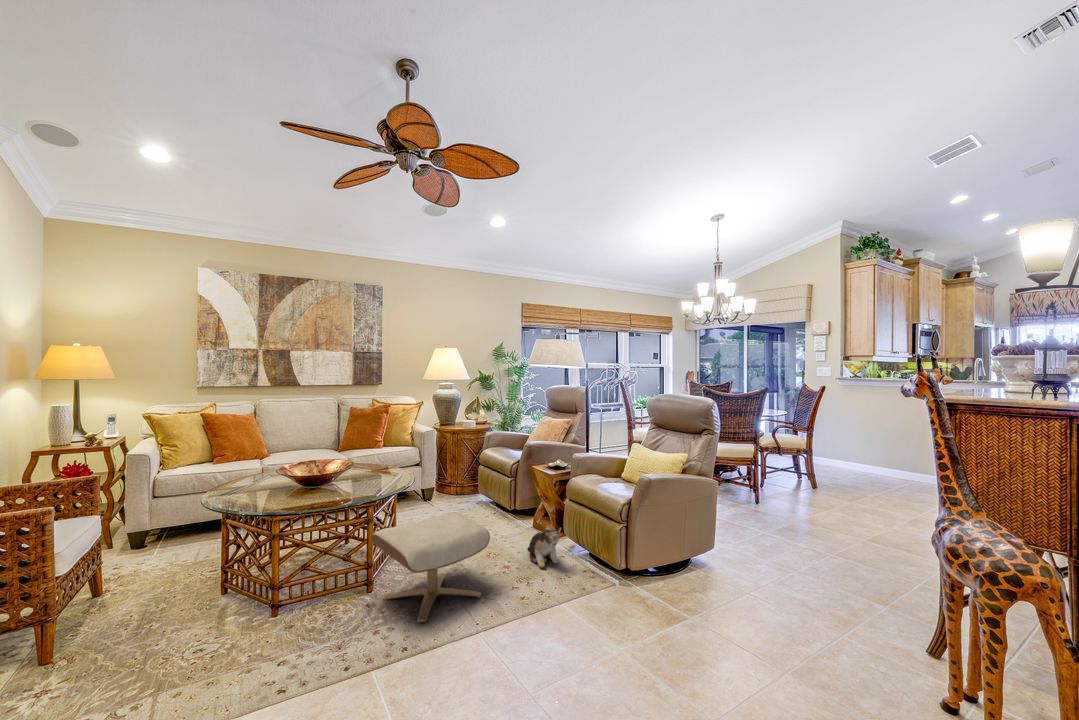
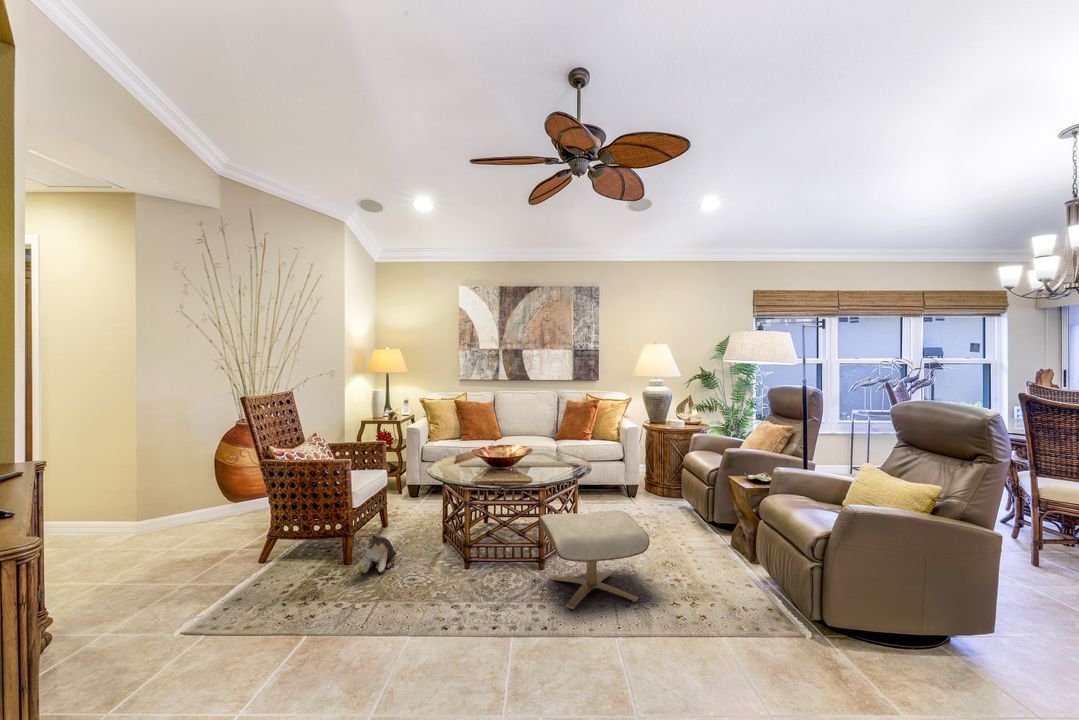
plush toy: present [527,526,561,567] -> present [355,531,396,573]

